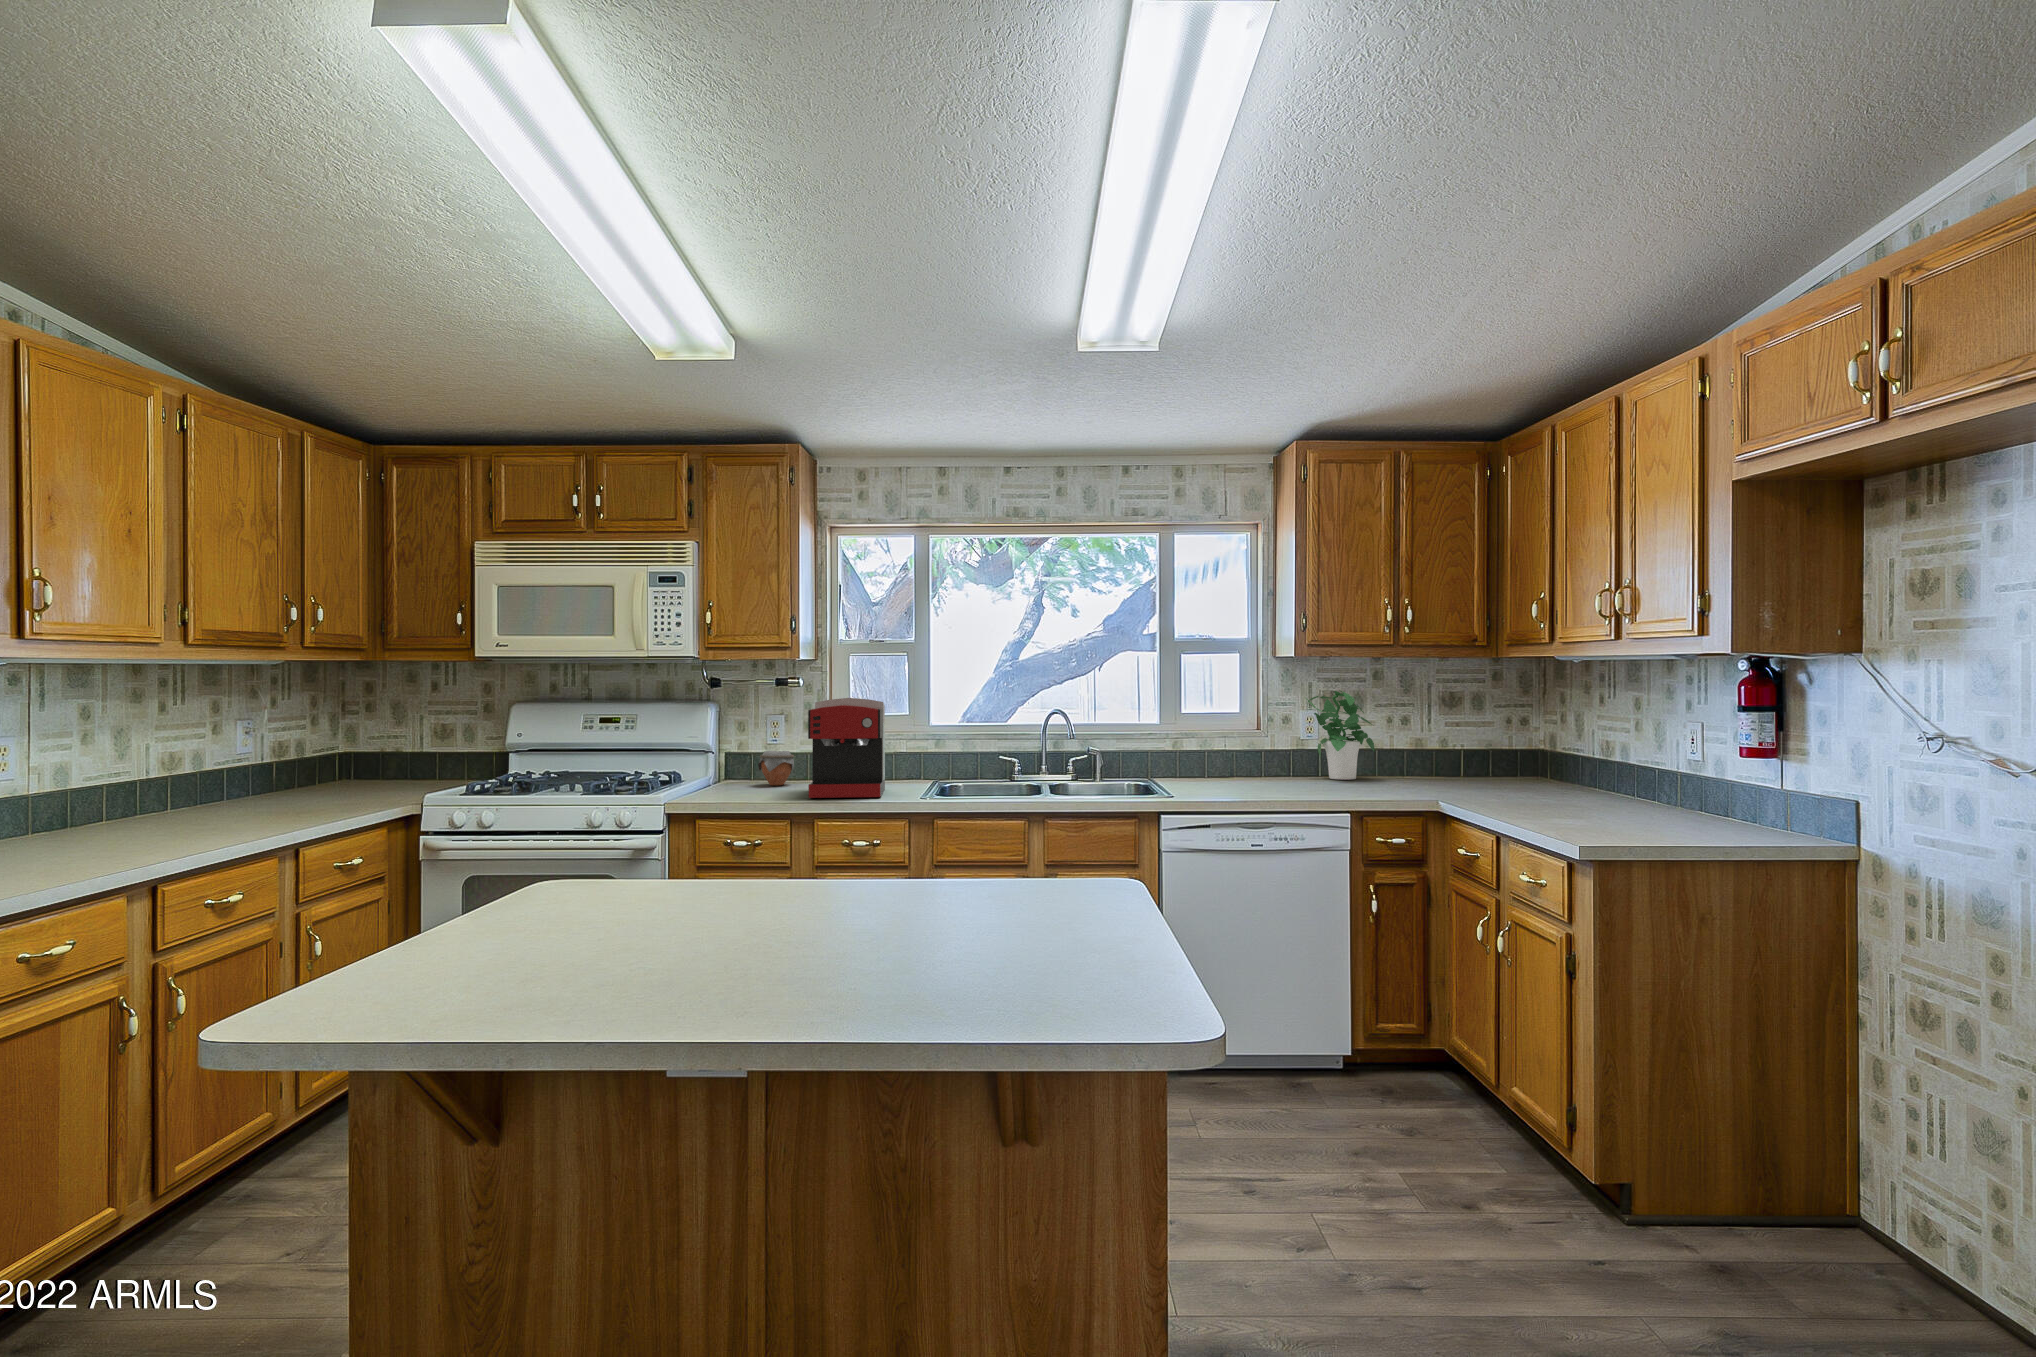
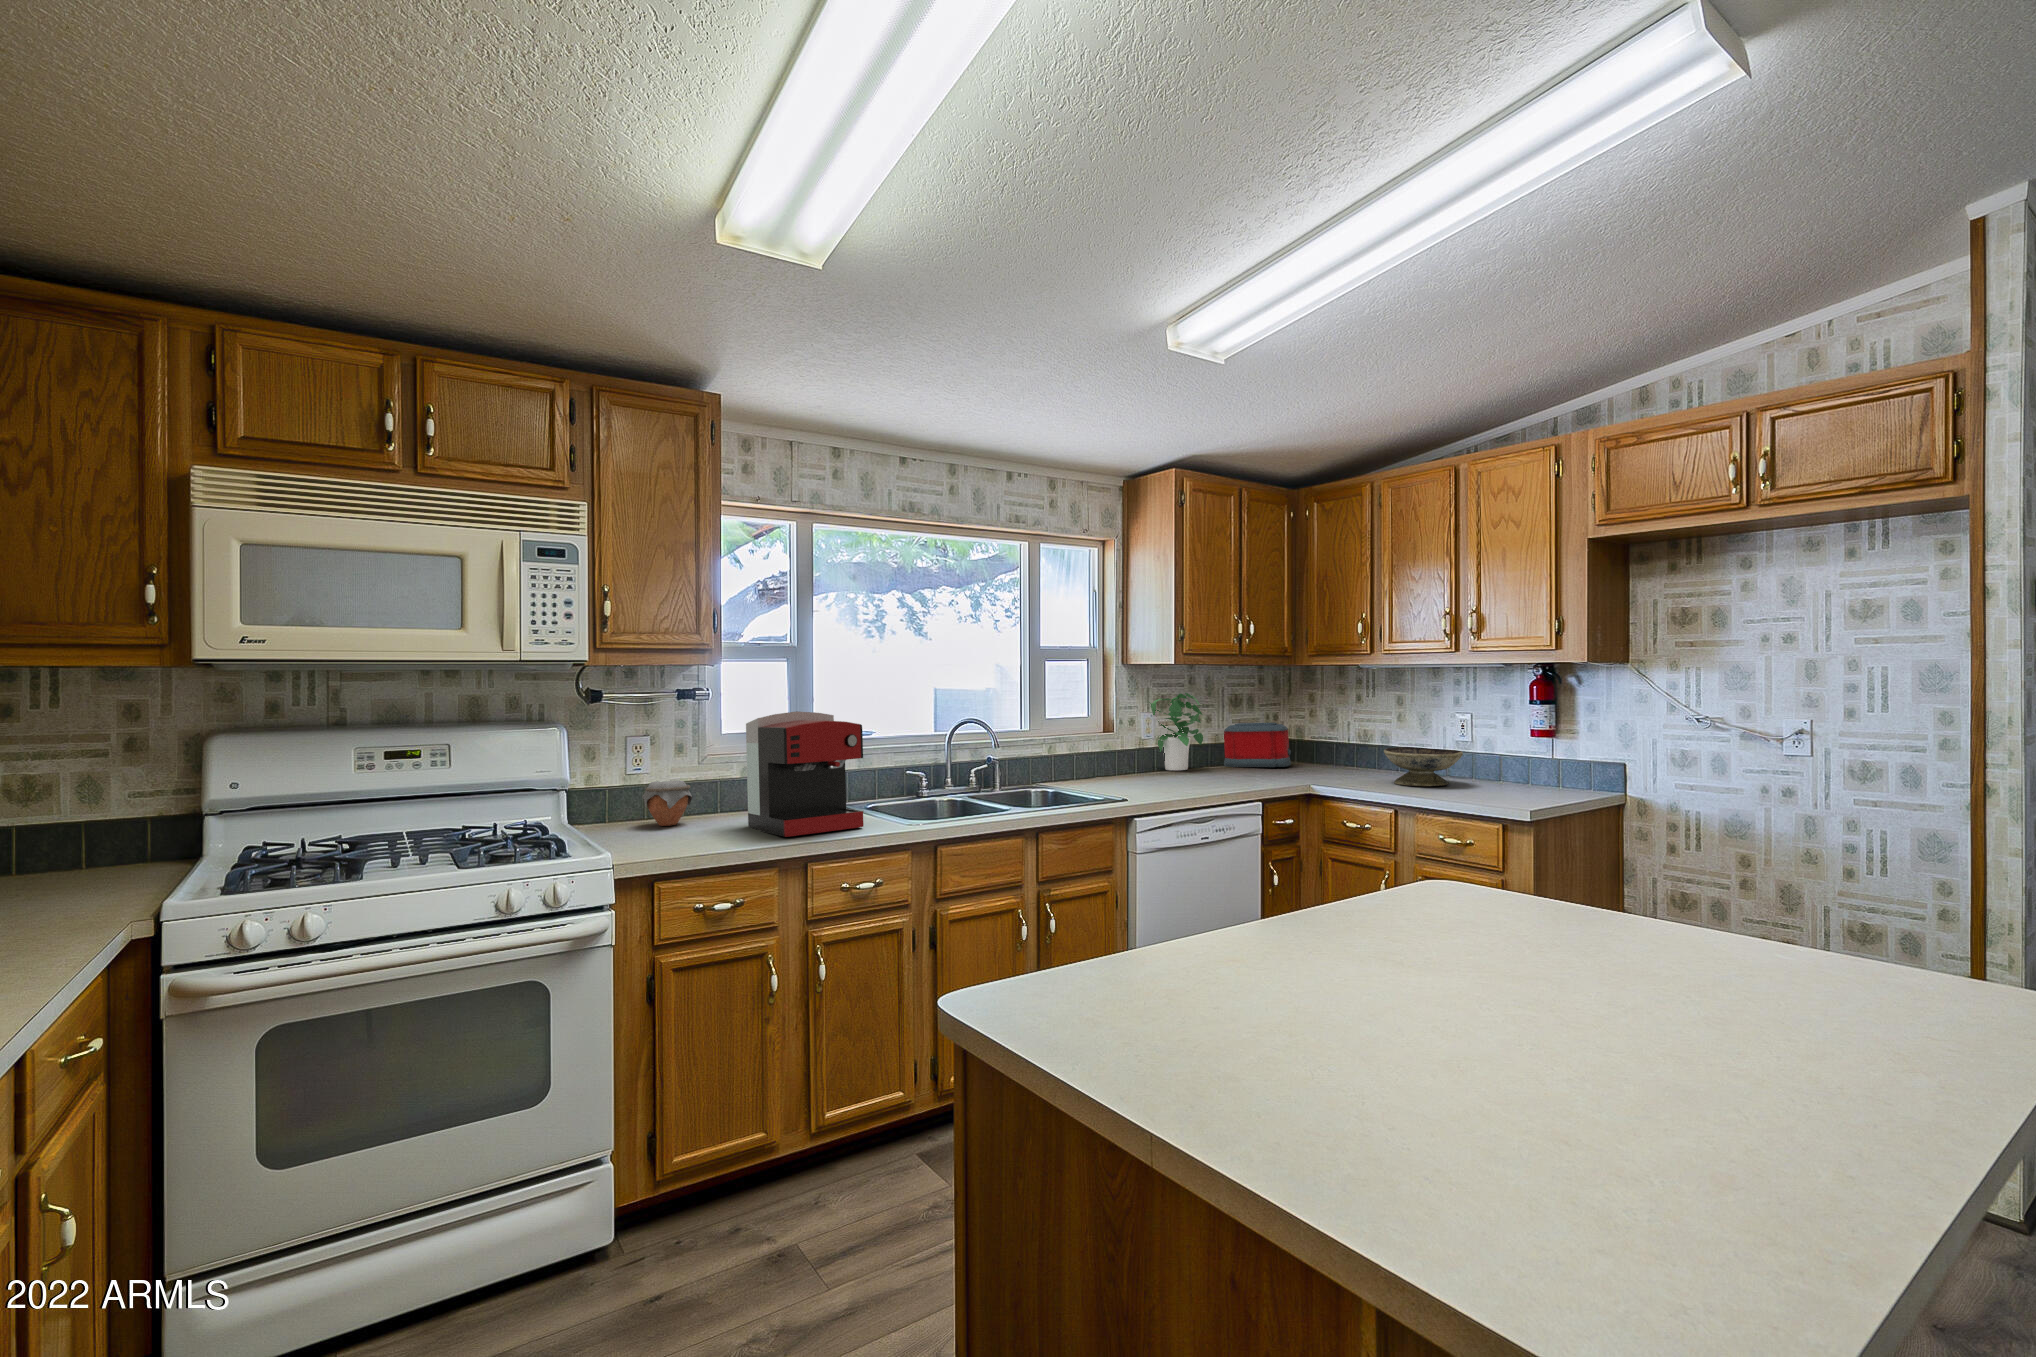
toaster: none [1417,729,1506,784] -> present [1224,723,1291,767]
decorative bowl: none [1534,764,1644,815] -> present [1384,747,1463,786]

